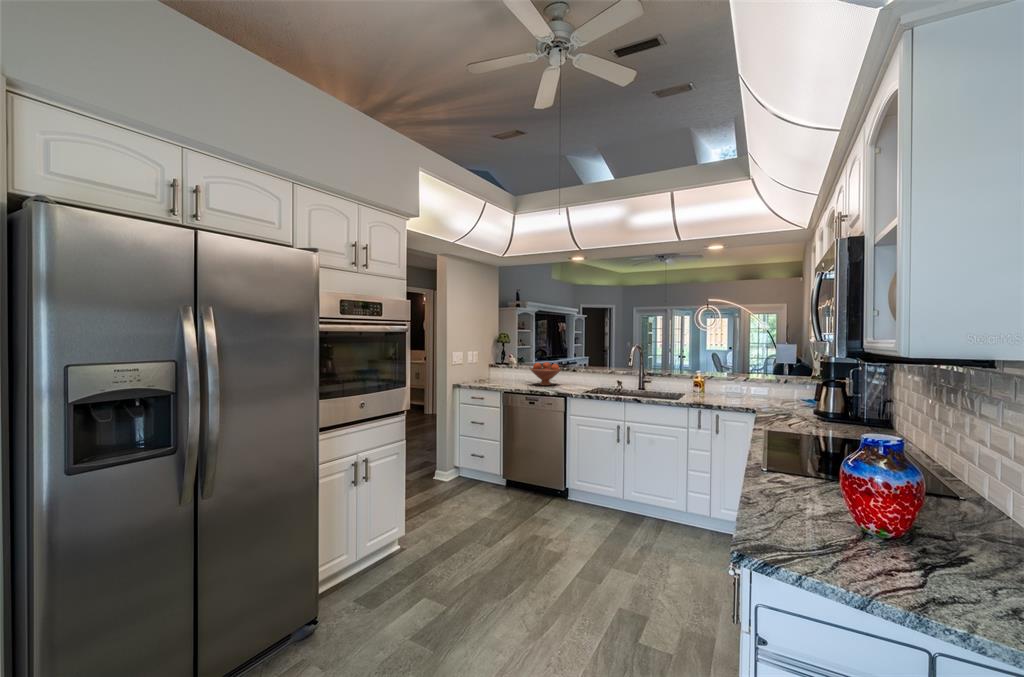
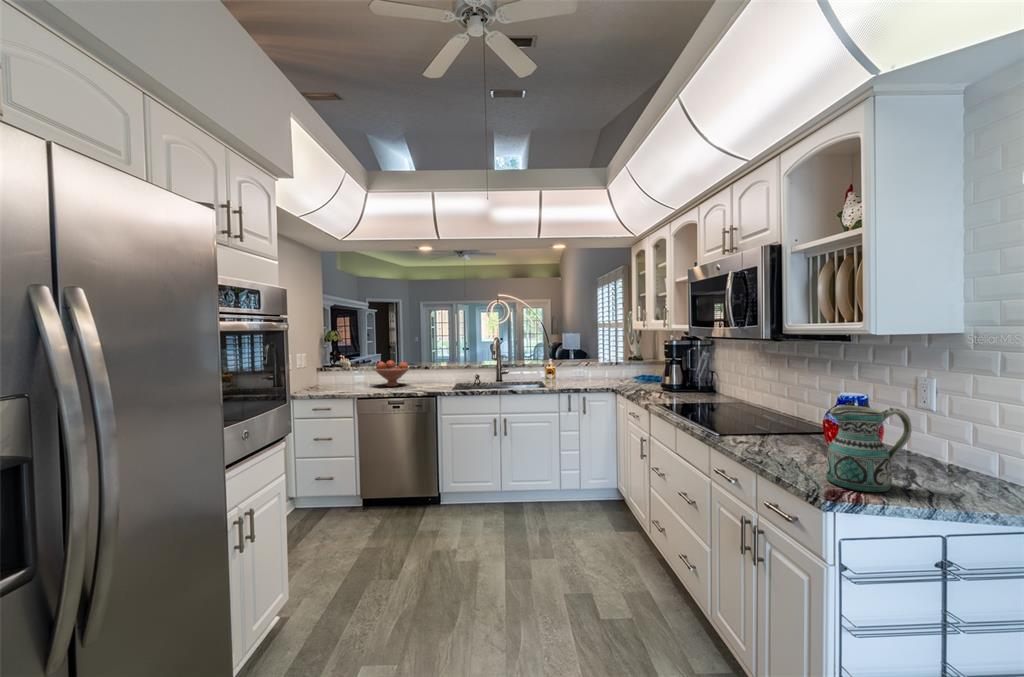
ceramic pitcher: none [785,438,912,564] -> present [826,406,912,492]

